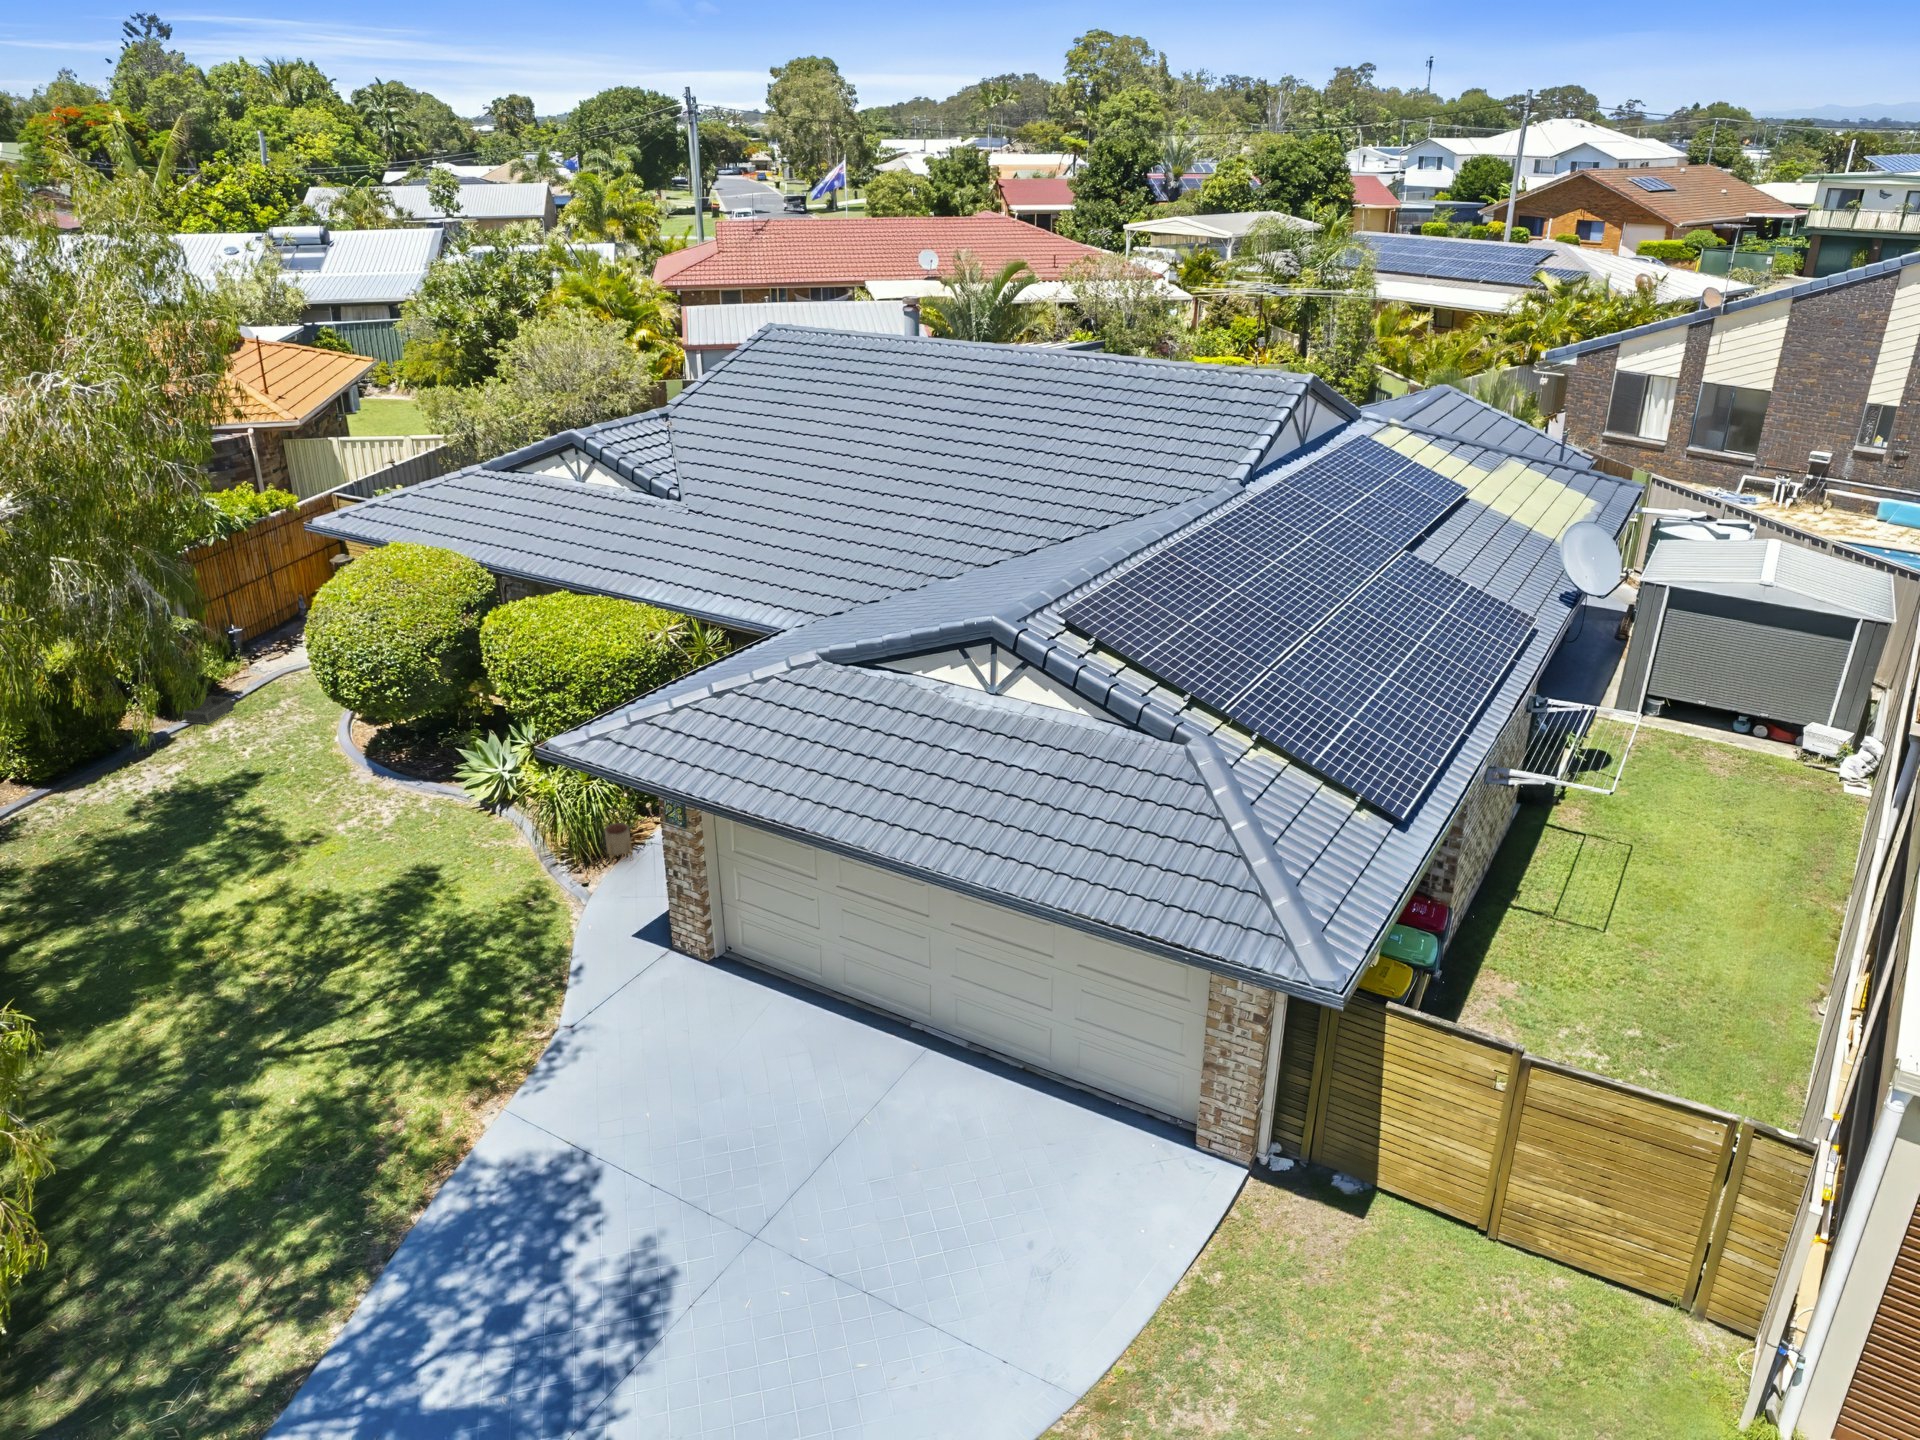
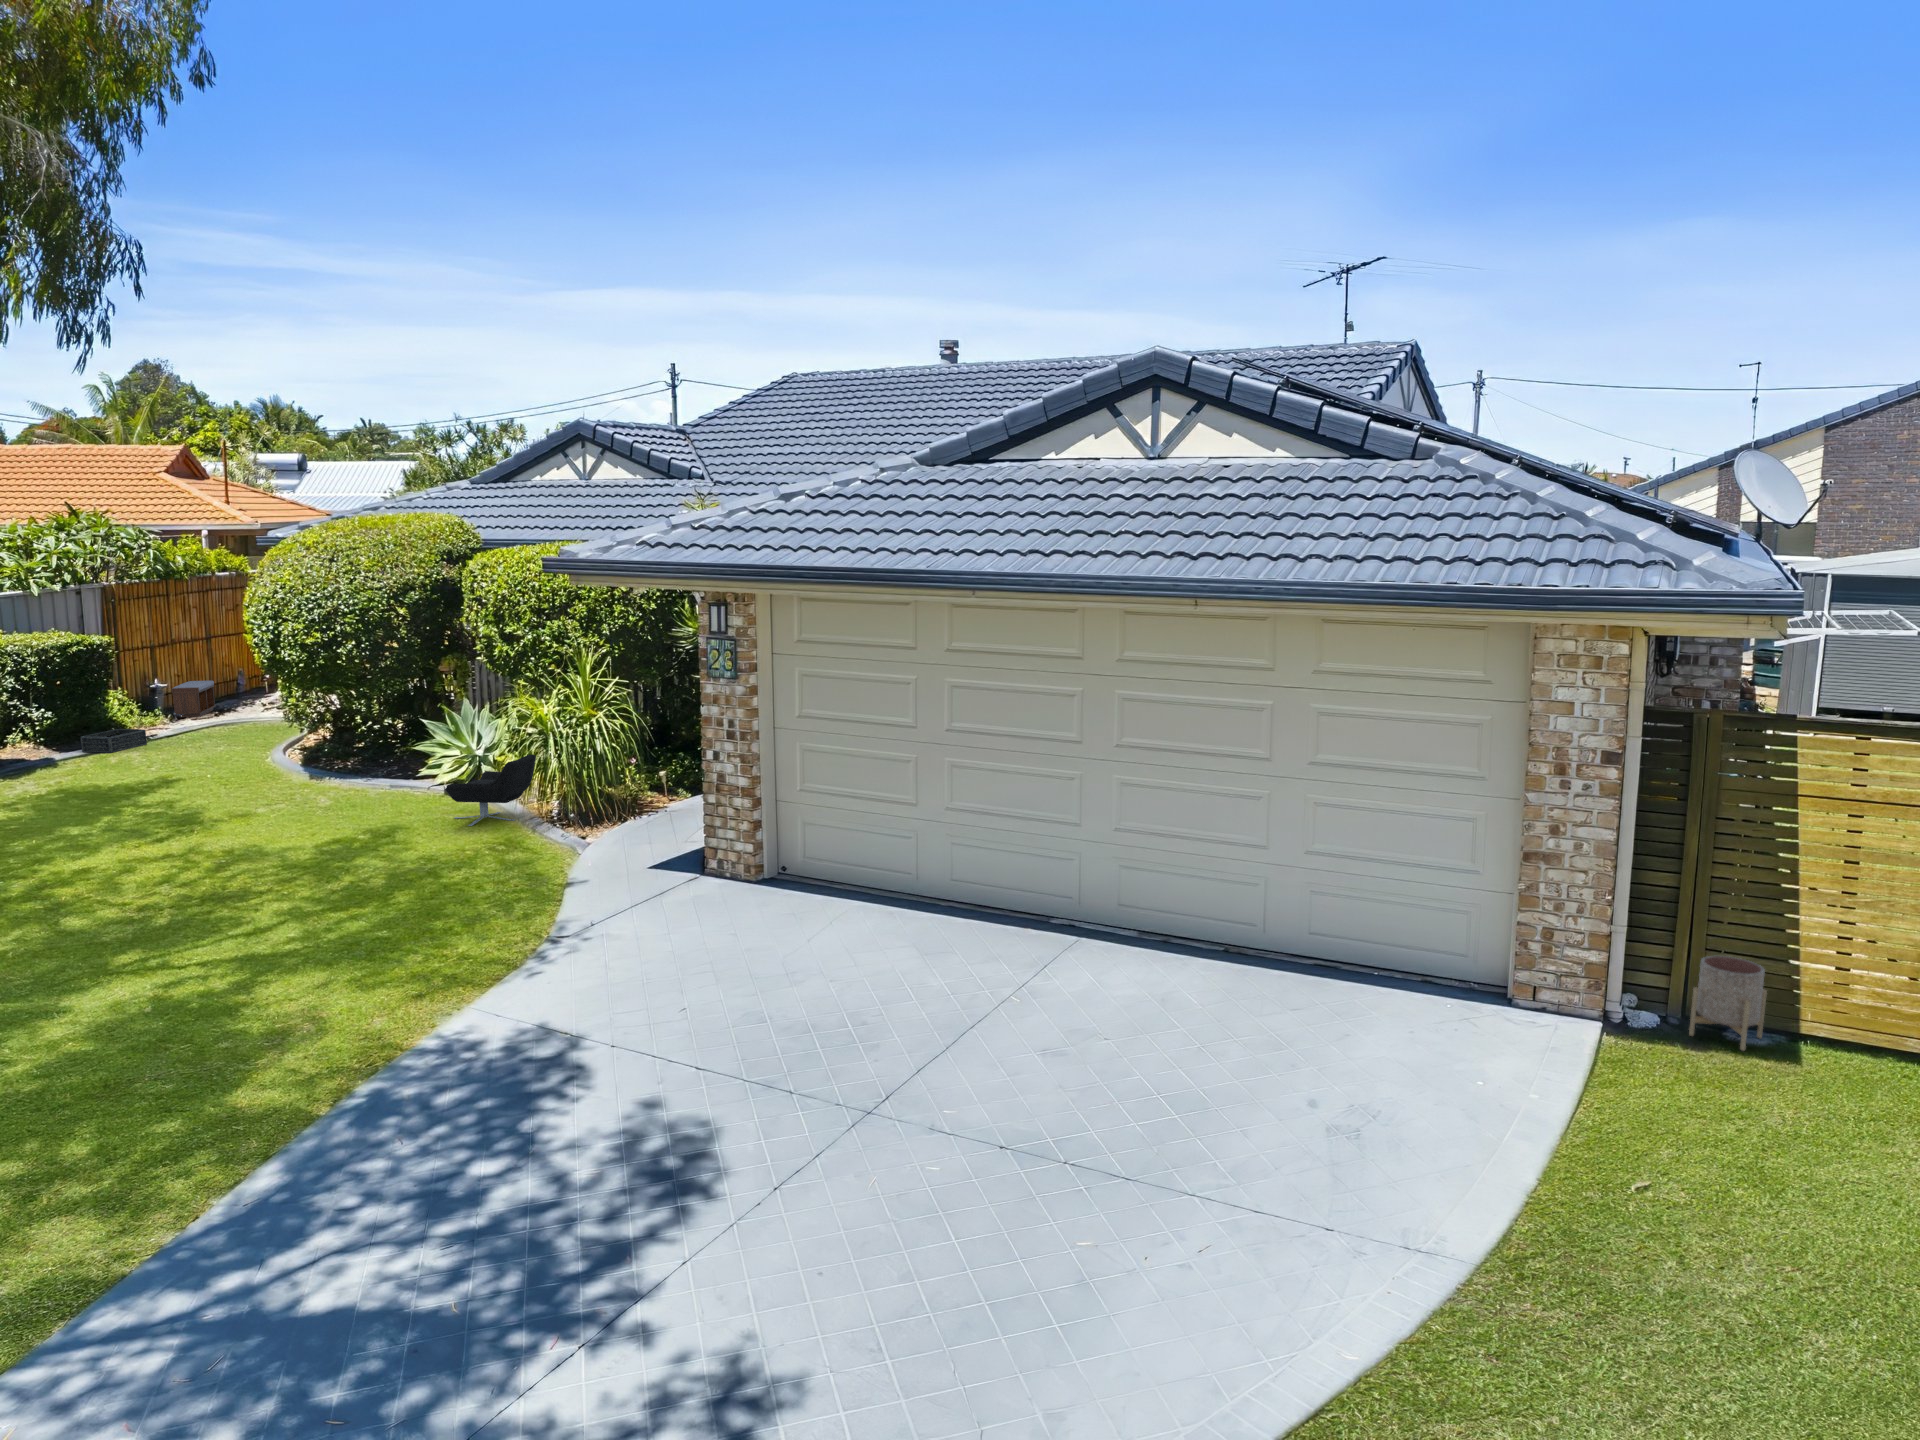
bench: none [242,619,279,657] -> present [171,681,216,717]
lounge chair: none [482,808,548,865] -> present [446,754,536,826]
planter: present [605,823,633,863] -> present [1689,956,1767,1051]

